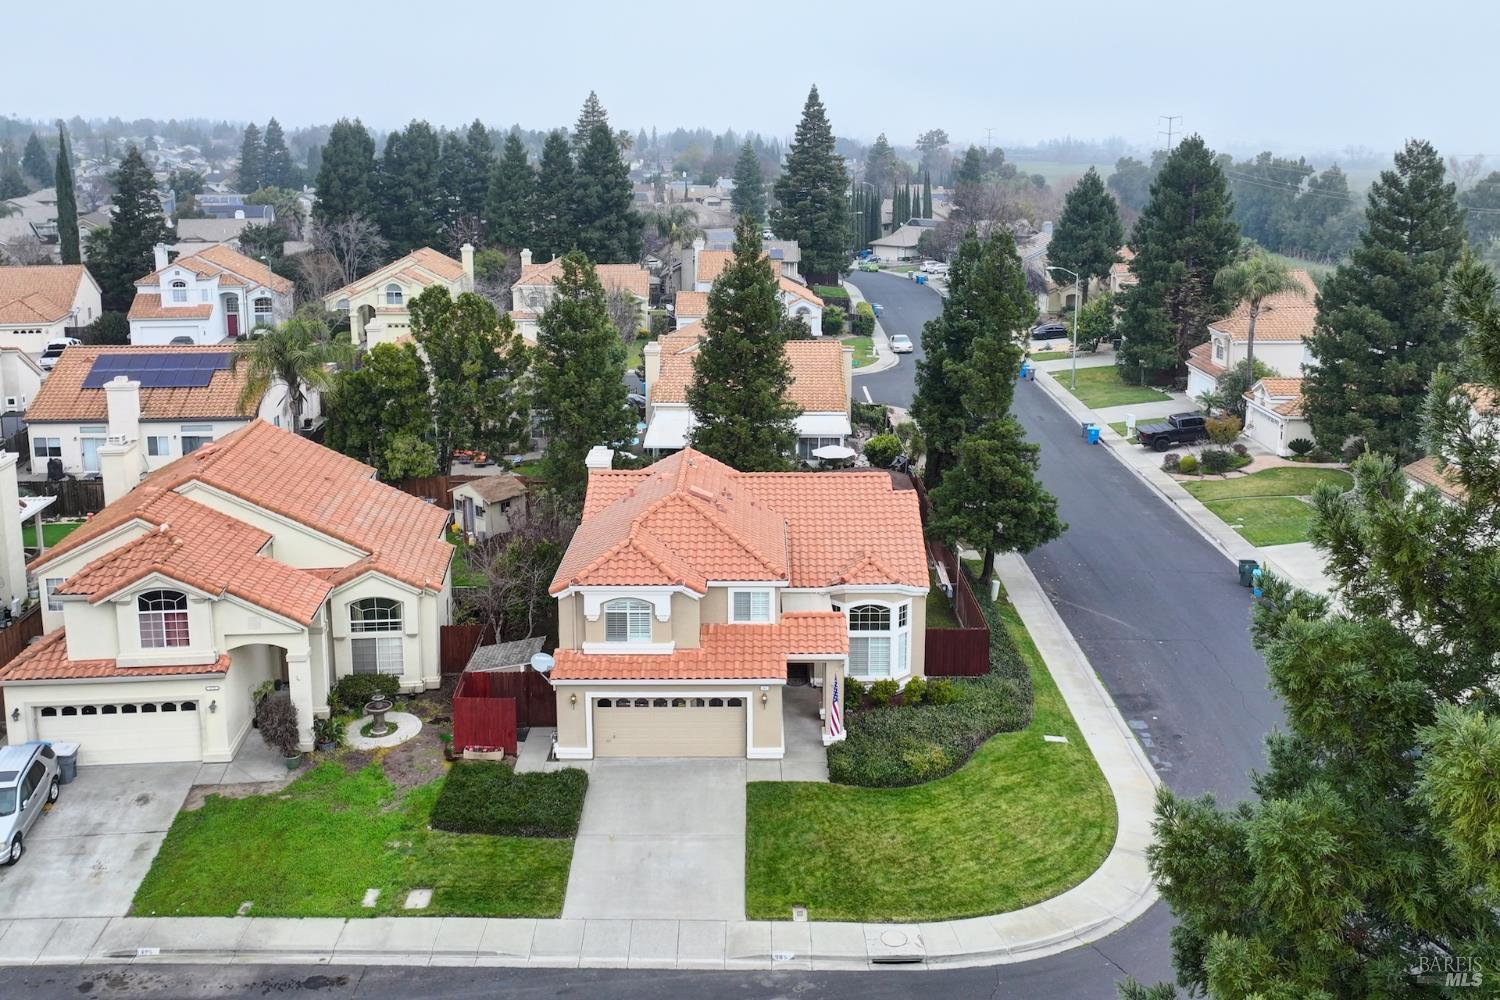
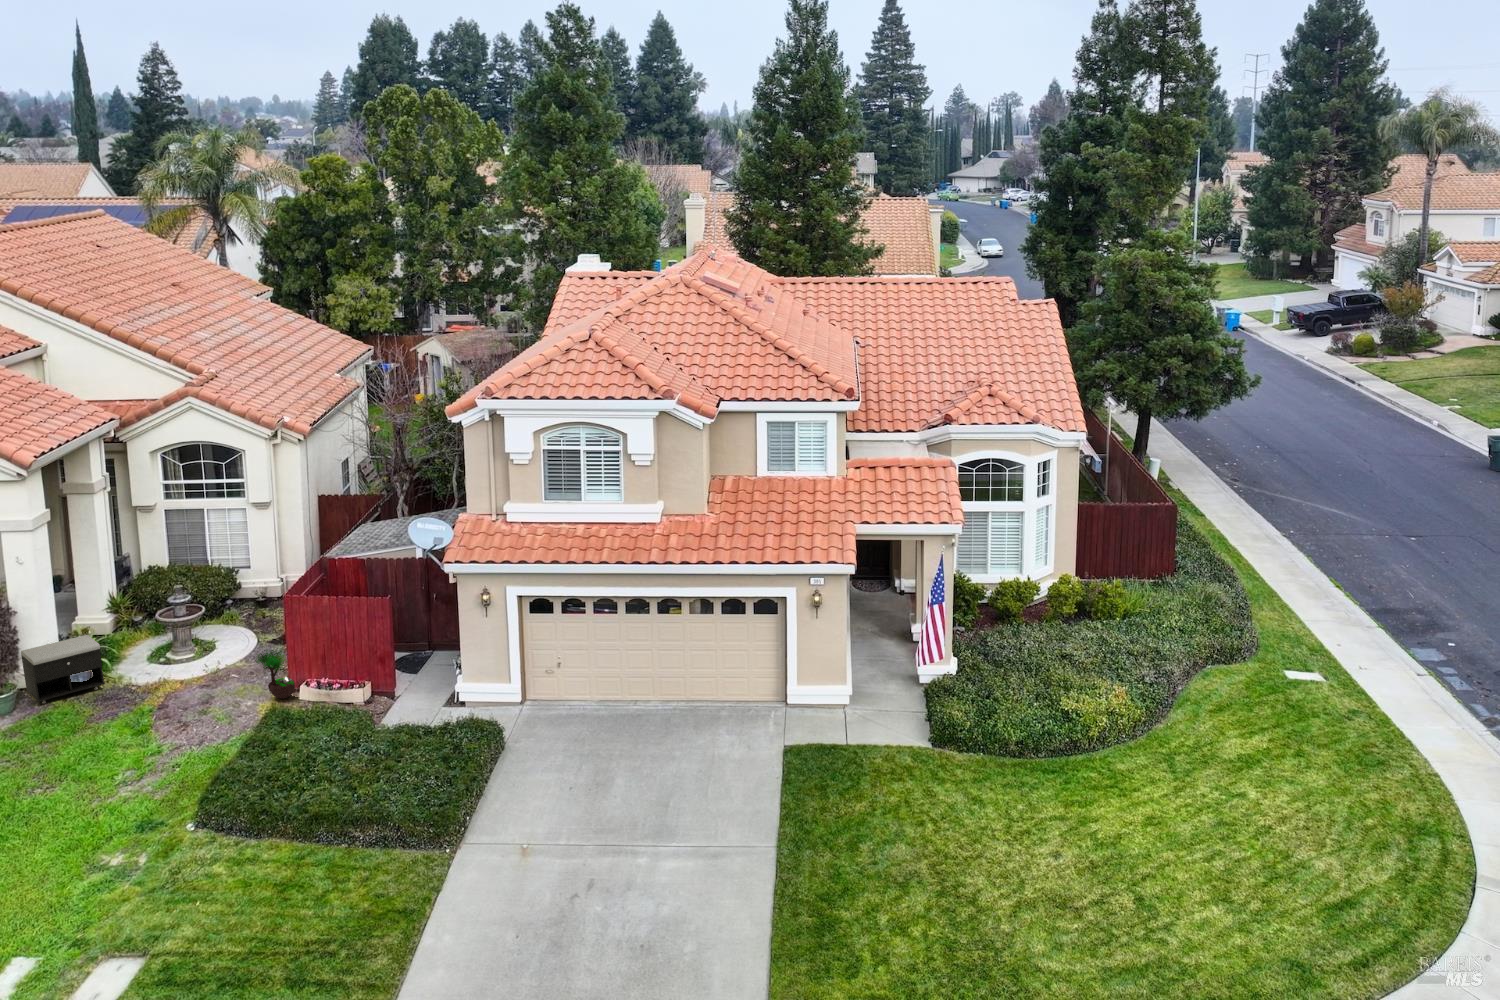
storage bench: none [296,723,342,764] -> present [21,635,105,703]

